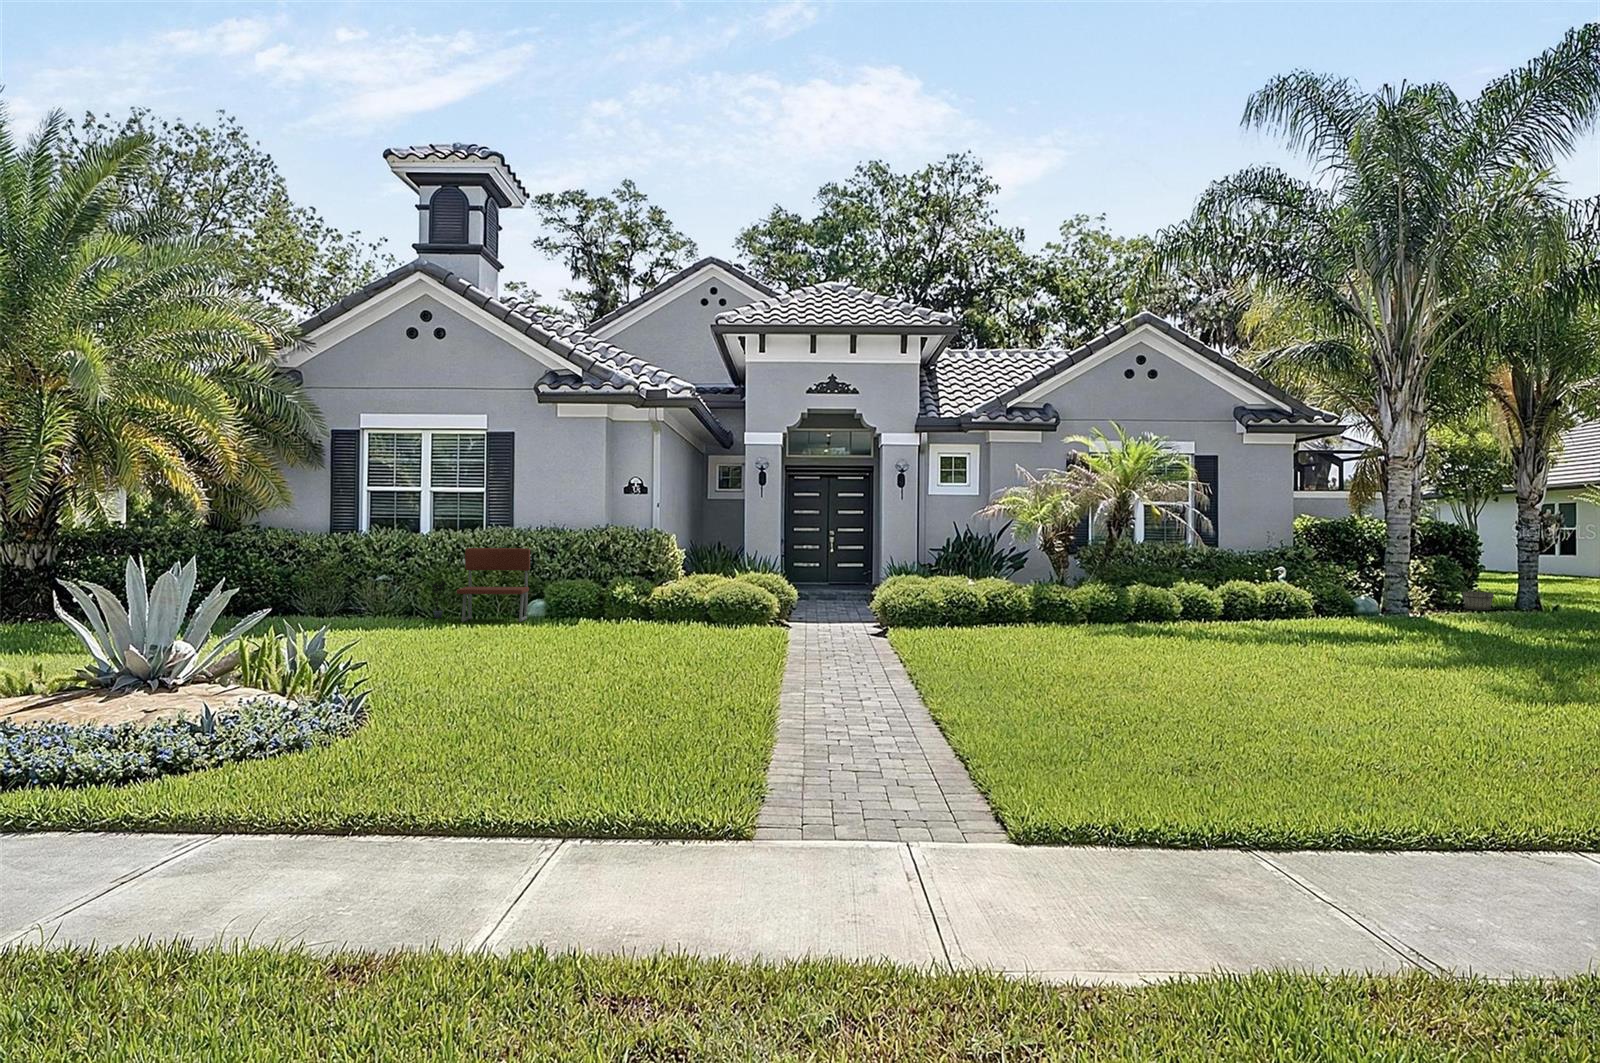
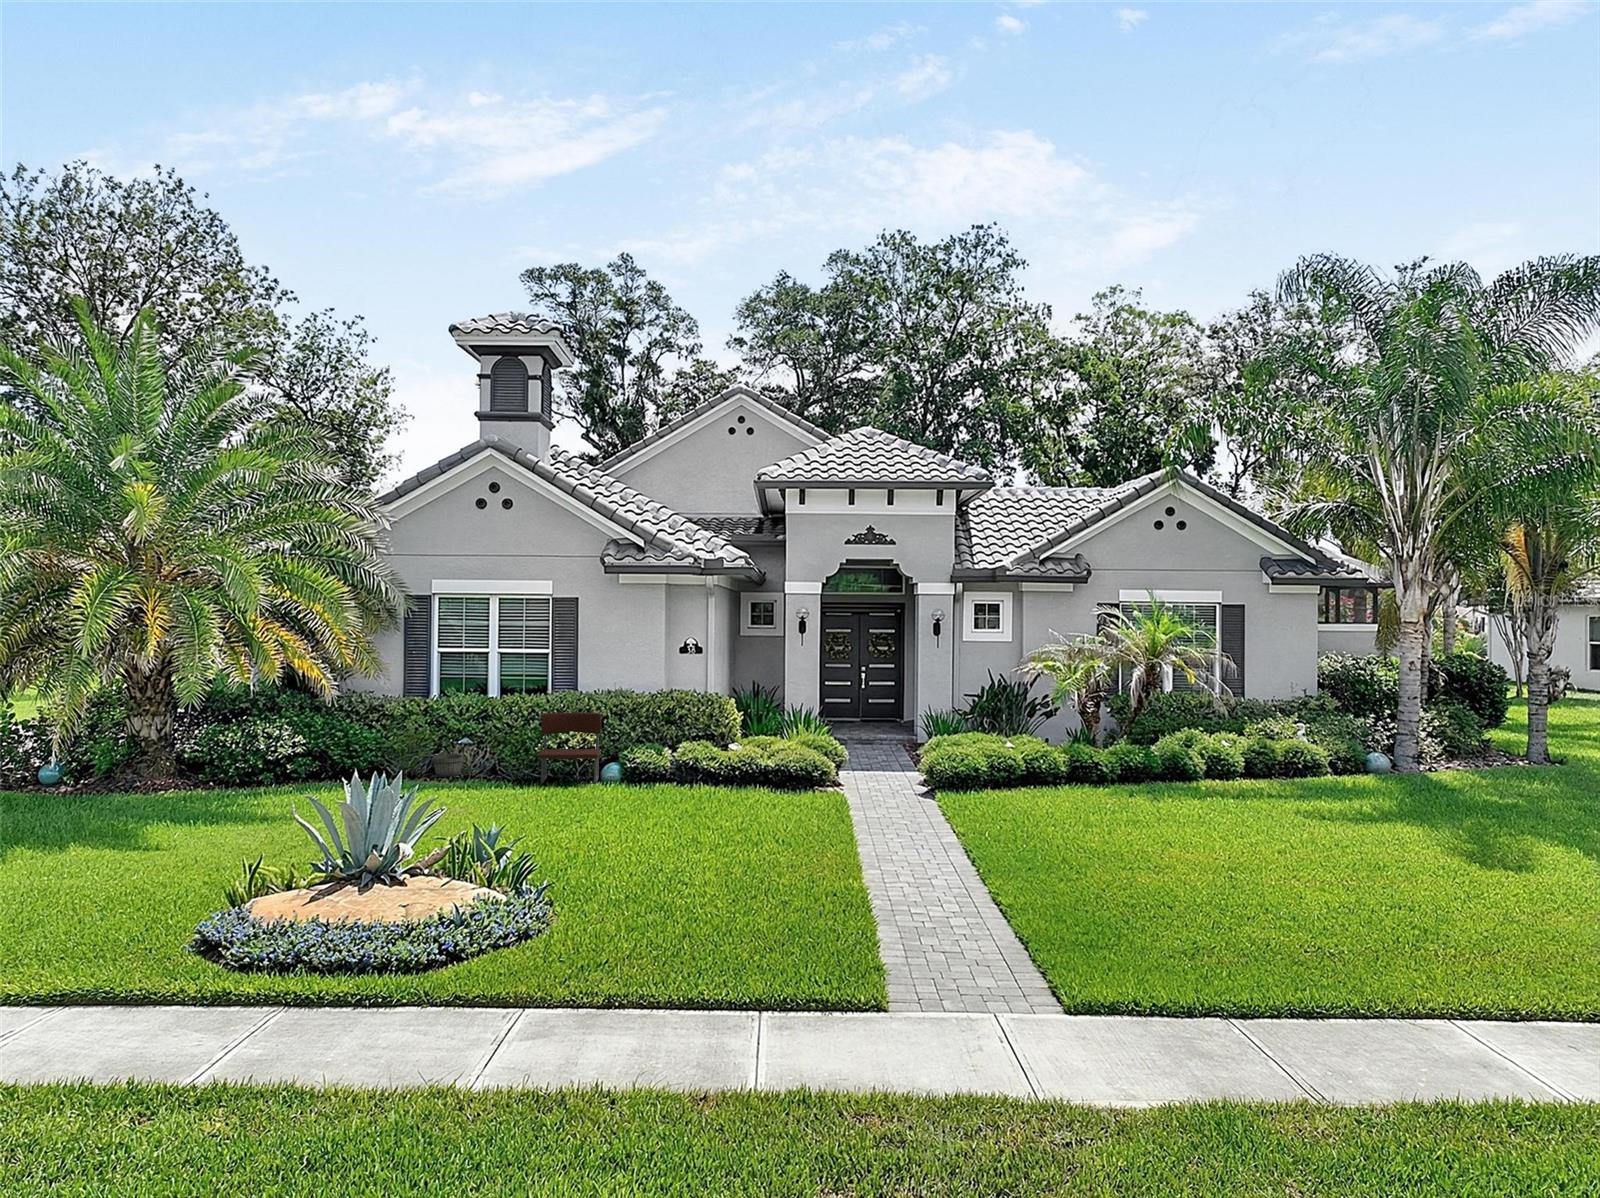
potted plant: present [431,579,447,618] -> none [507,742,523,778]
wooden bucket: present [1462,588,1494,610] -> present [433,751,463,776]

